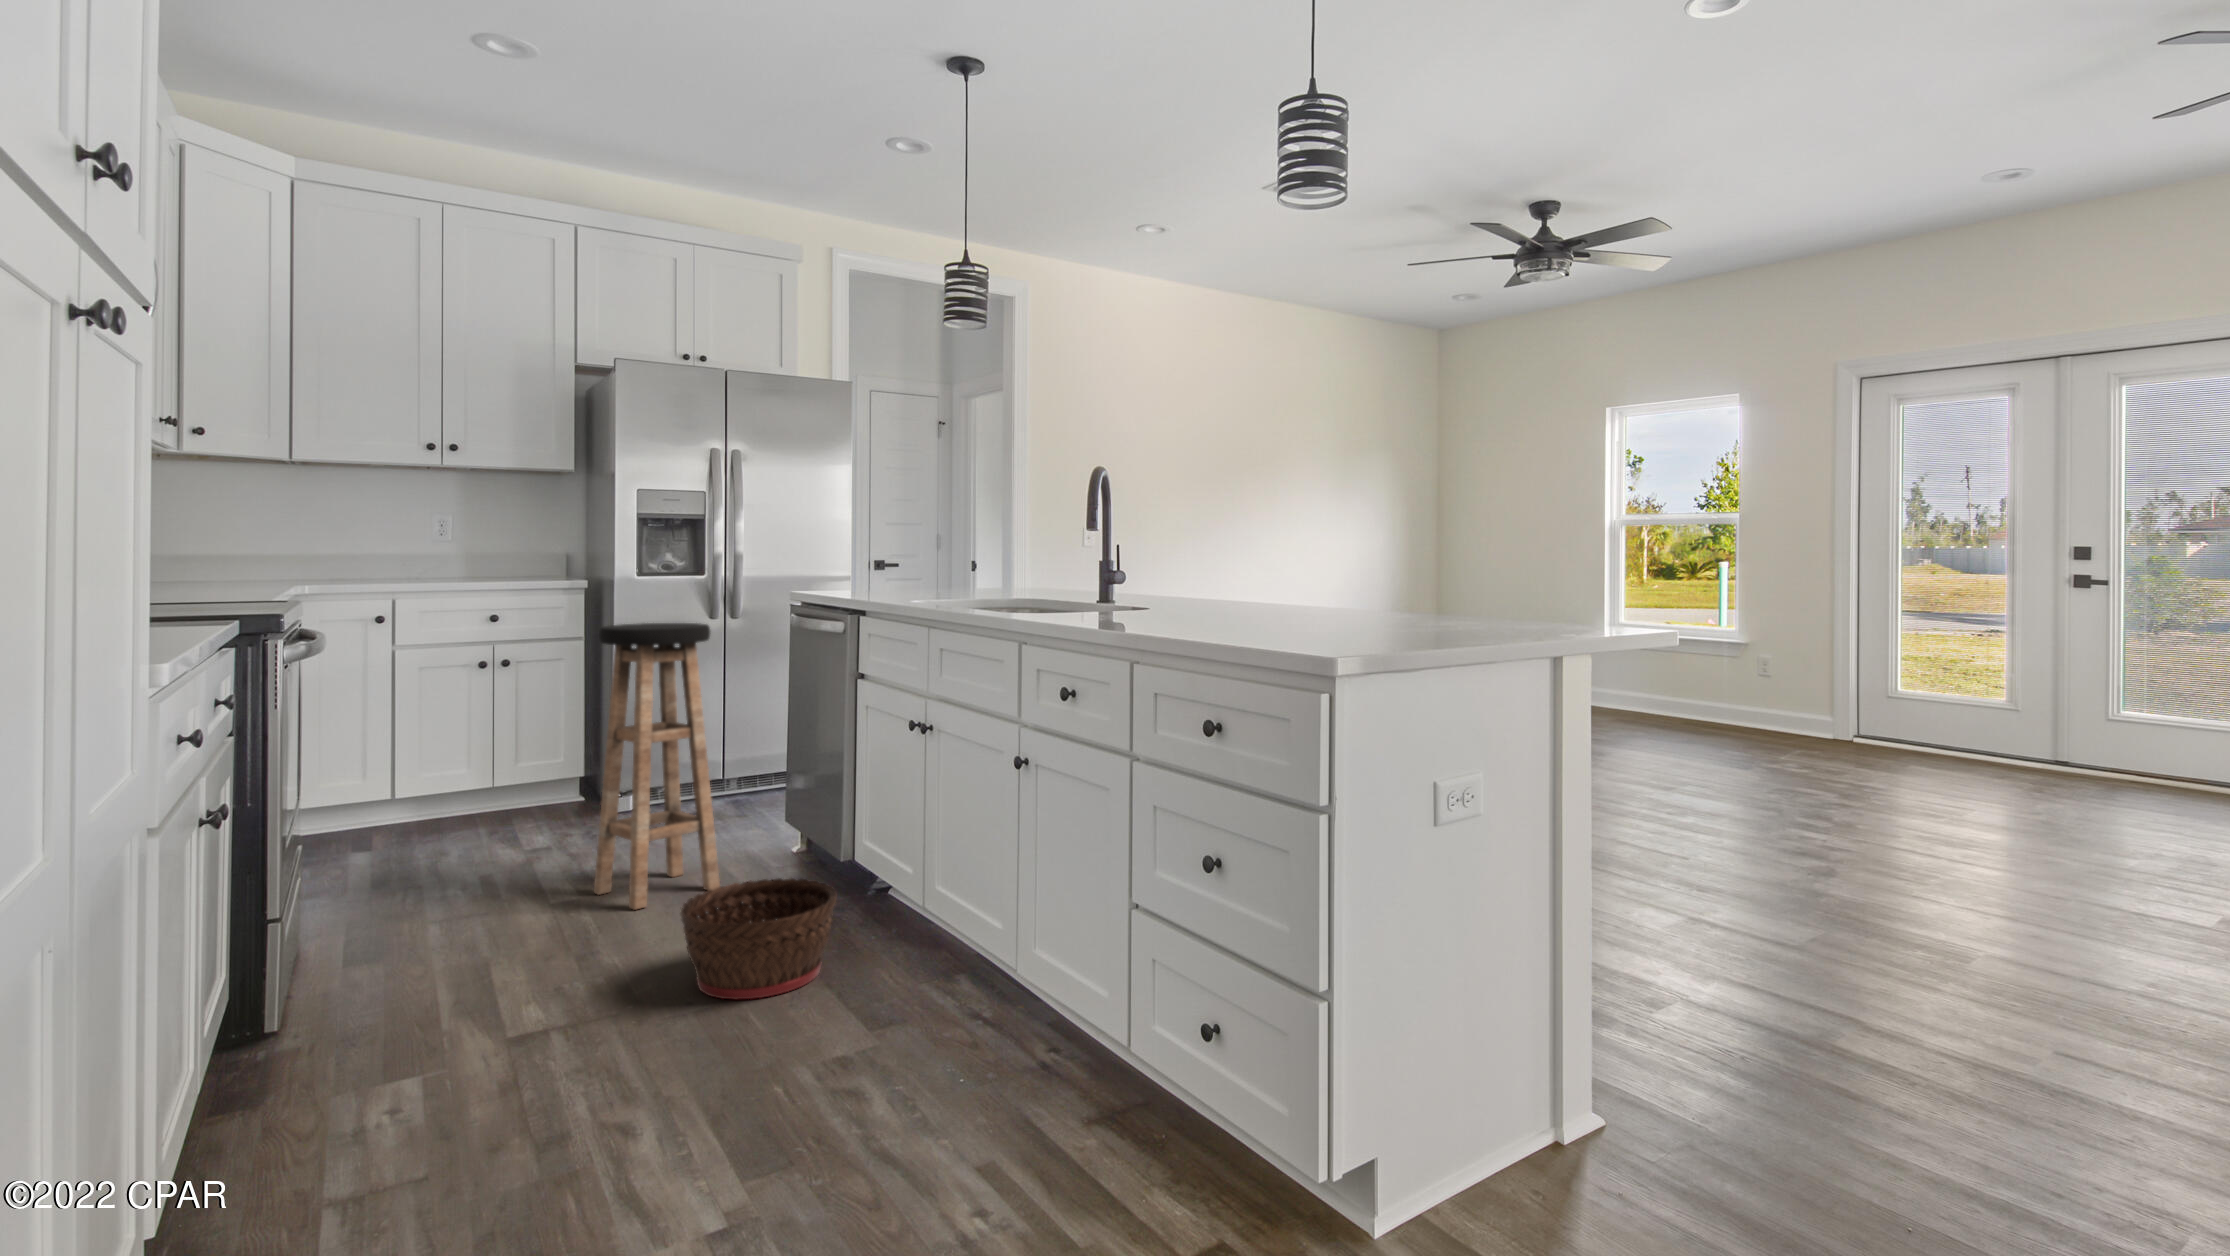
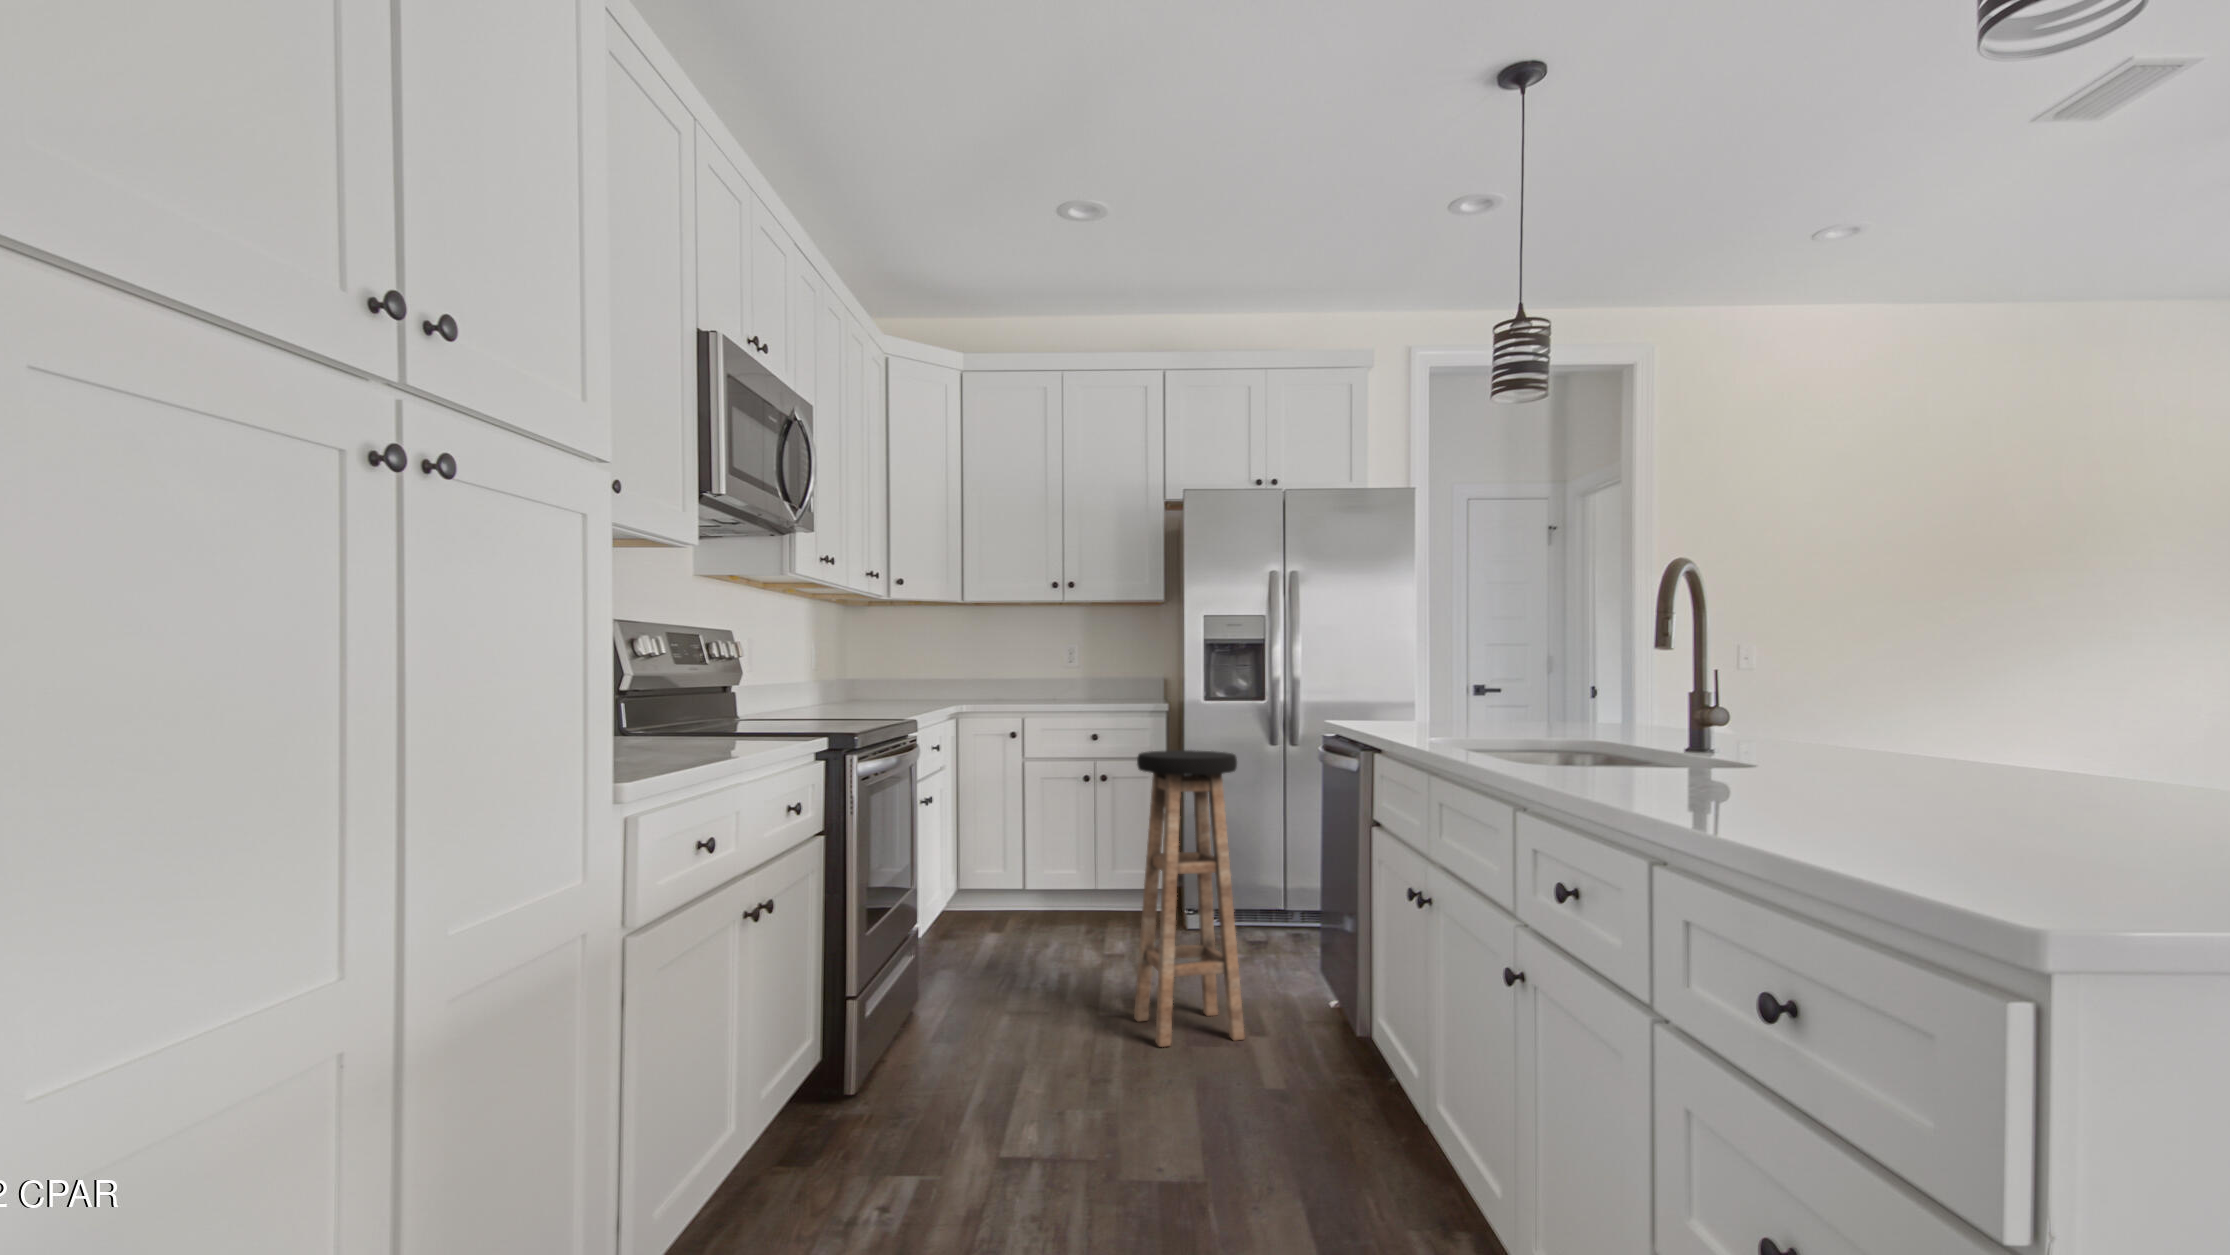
basket: present [680,878,836,999] -> none [1159,1047,1324,1197]

